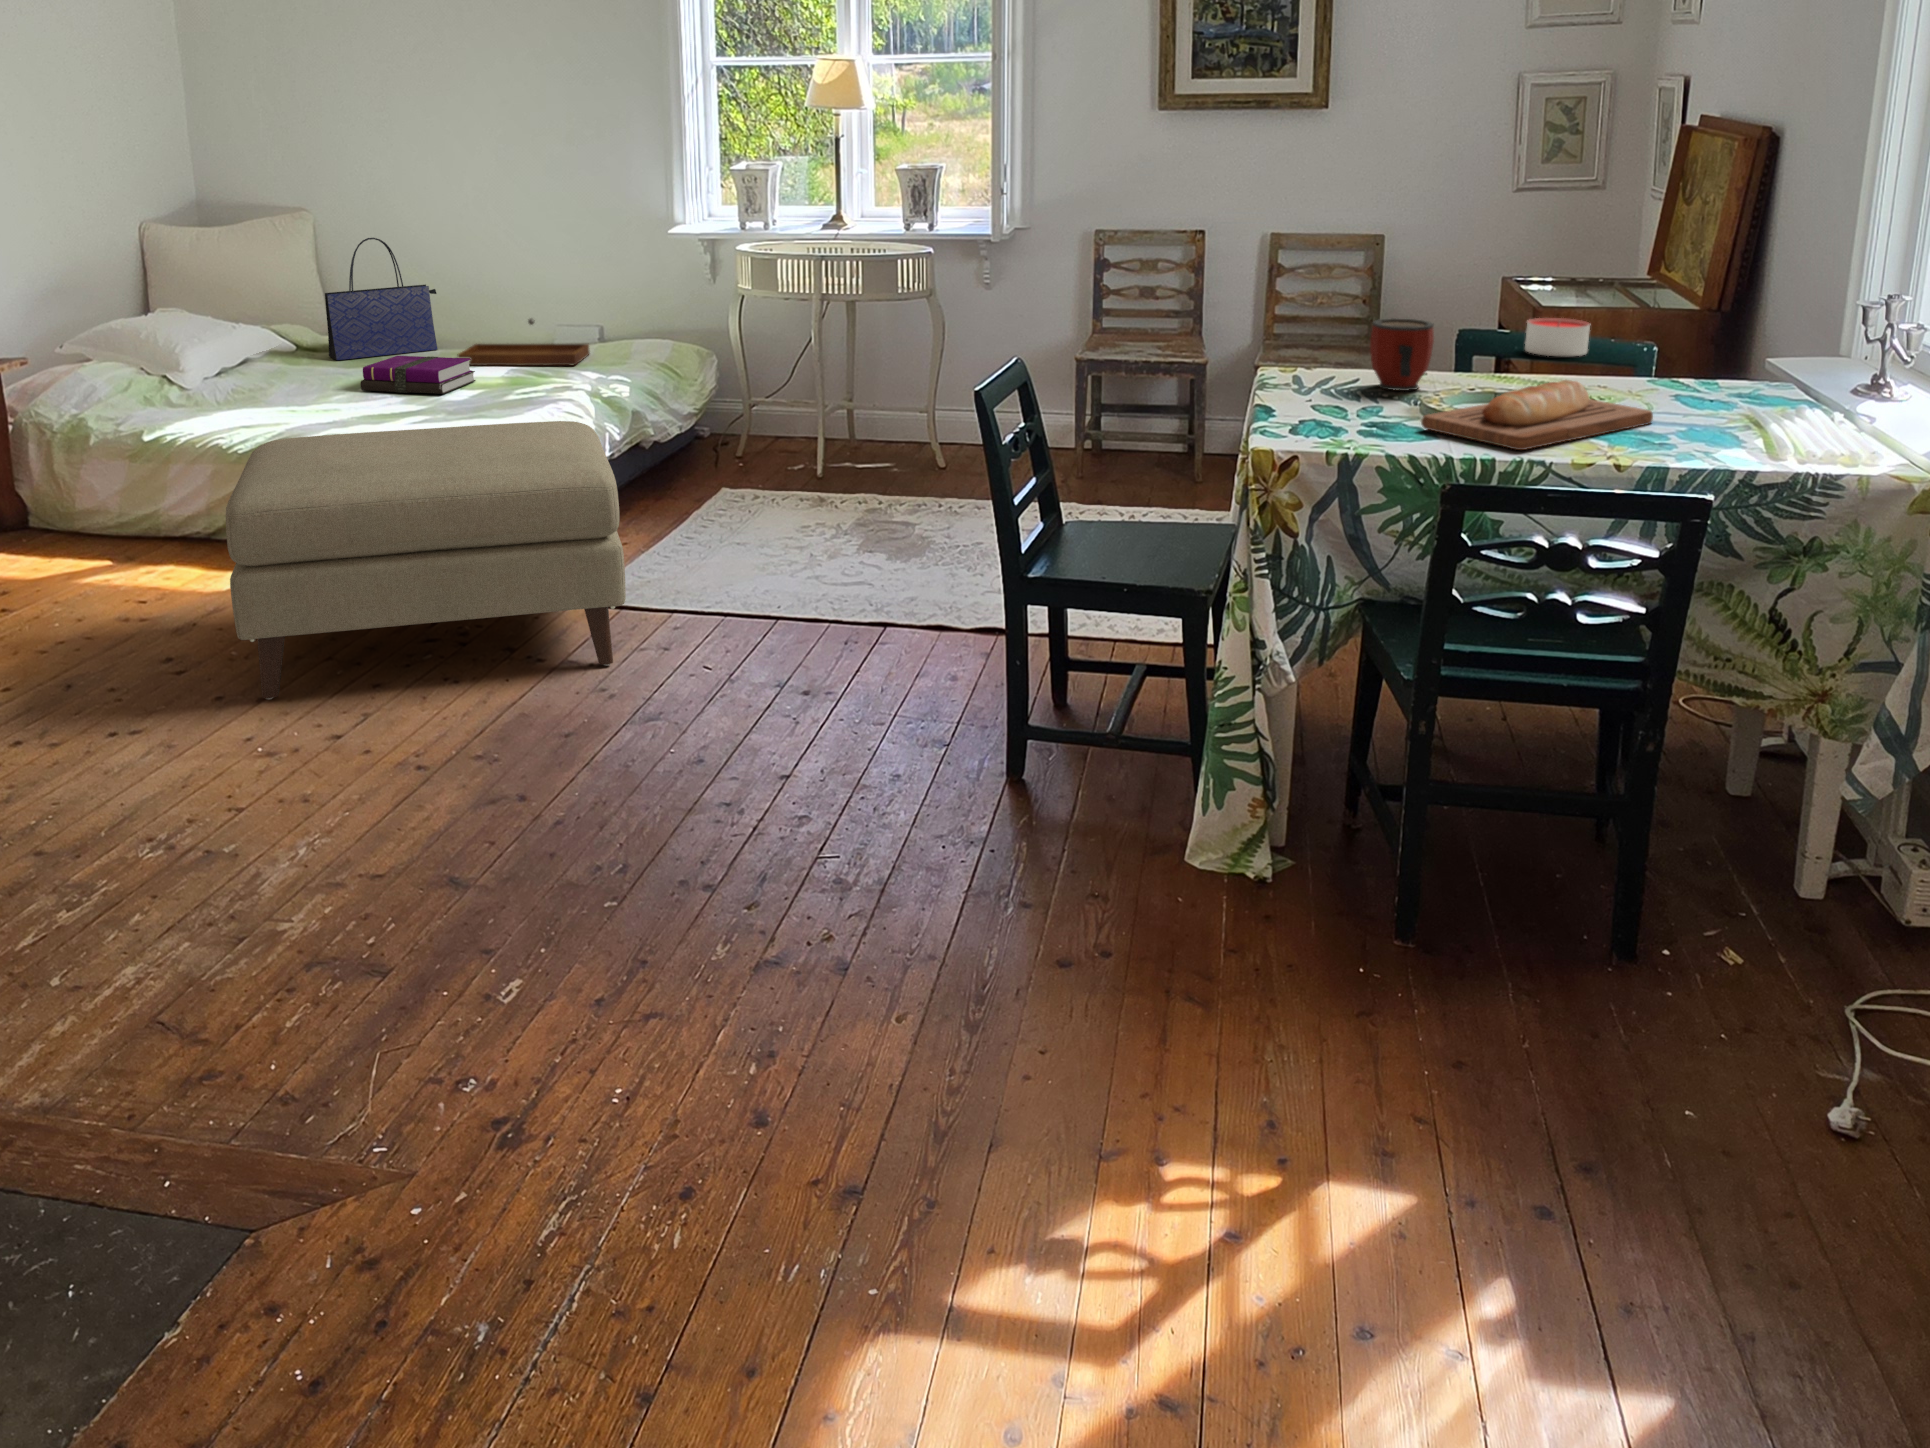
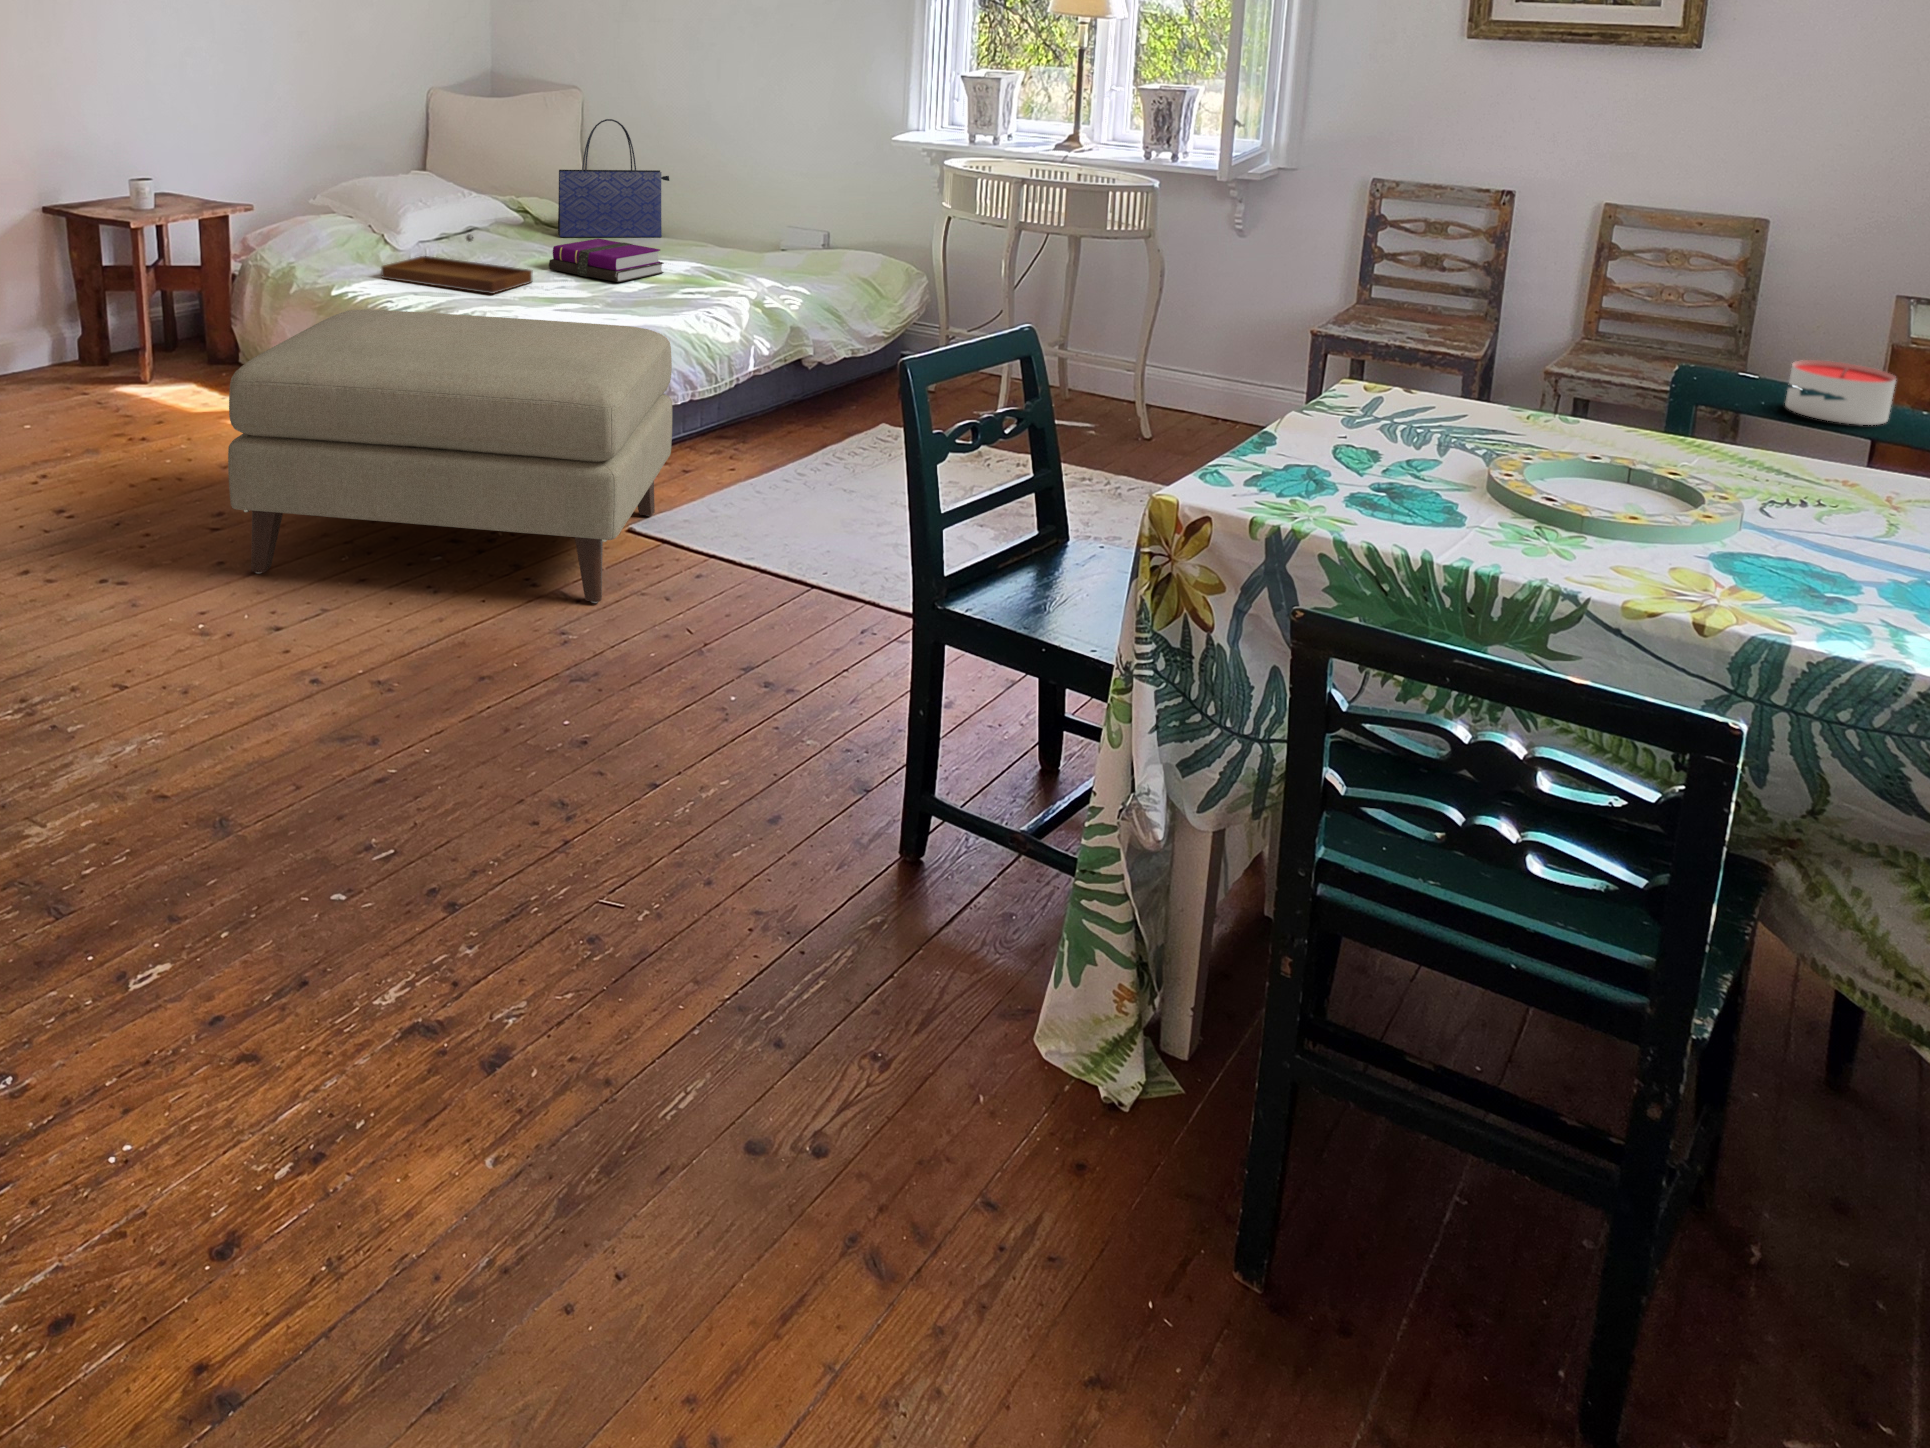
tray: present [458,318,590,365] -> present [381,234,532,294]
mug: present [1370,318,1434,391] -> none [1474,334,1572,441]
bread loaf: present [1421,380,1653,450] -> none [1456,465,1868,567]

